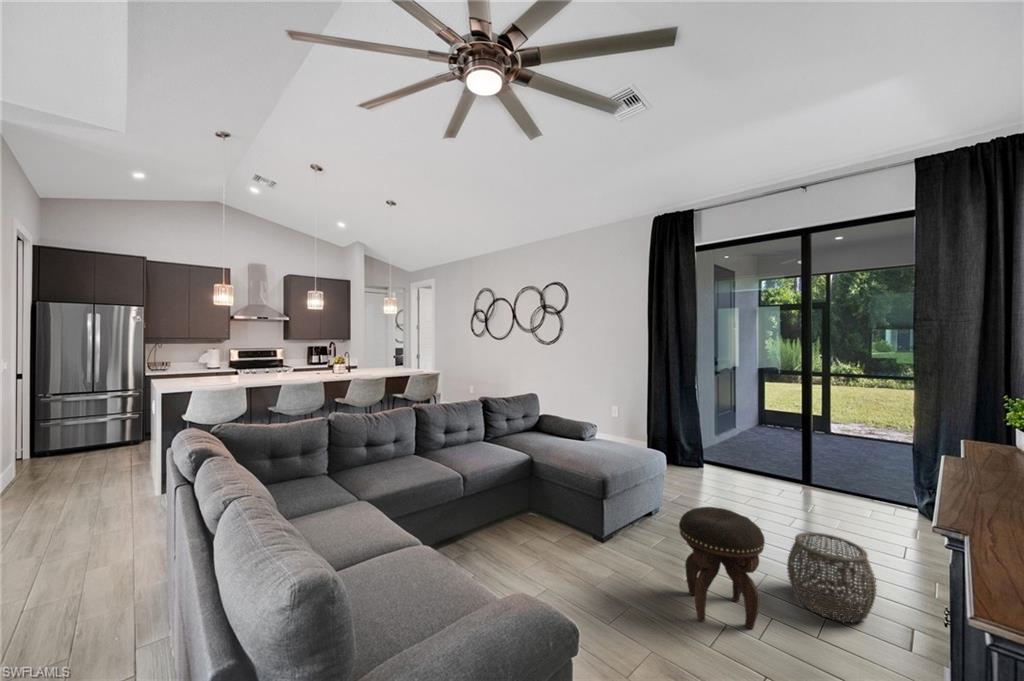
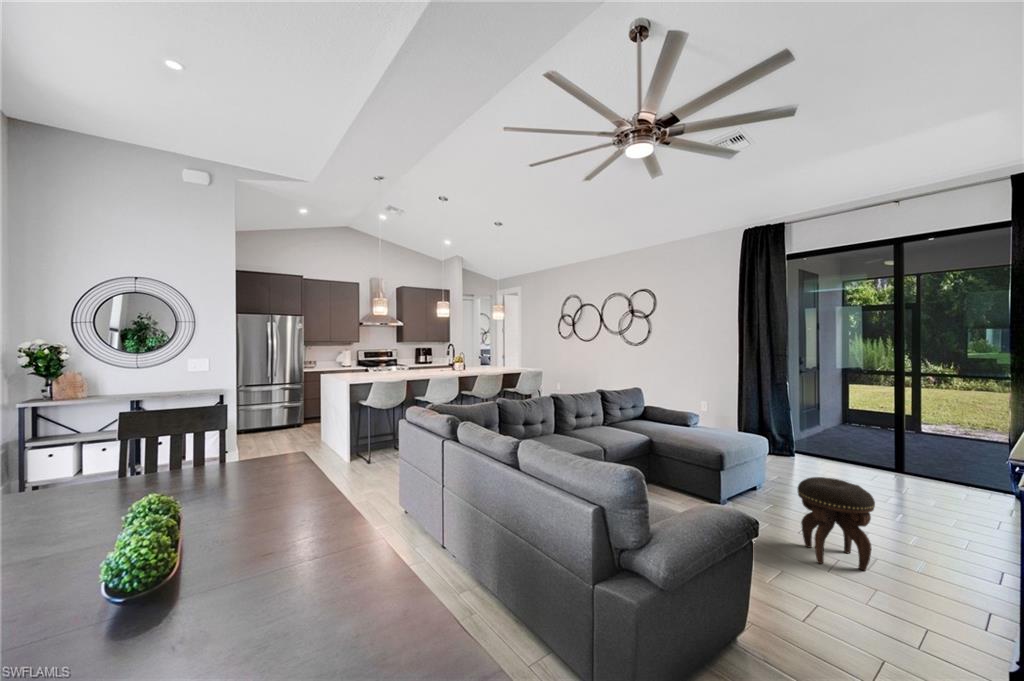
woven basket: present [787,532,877,623] -> none [892,502,976,573]

